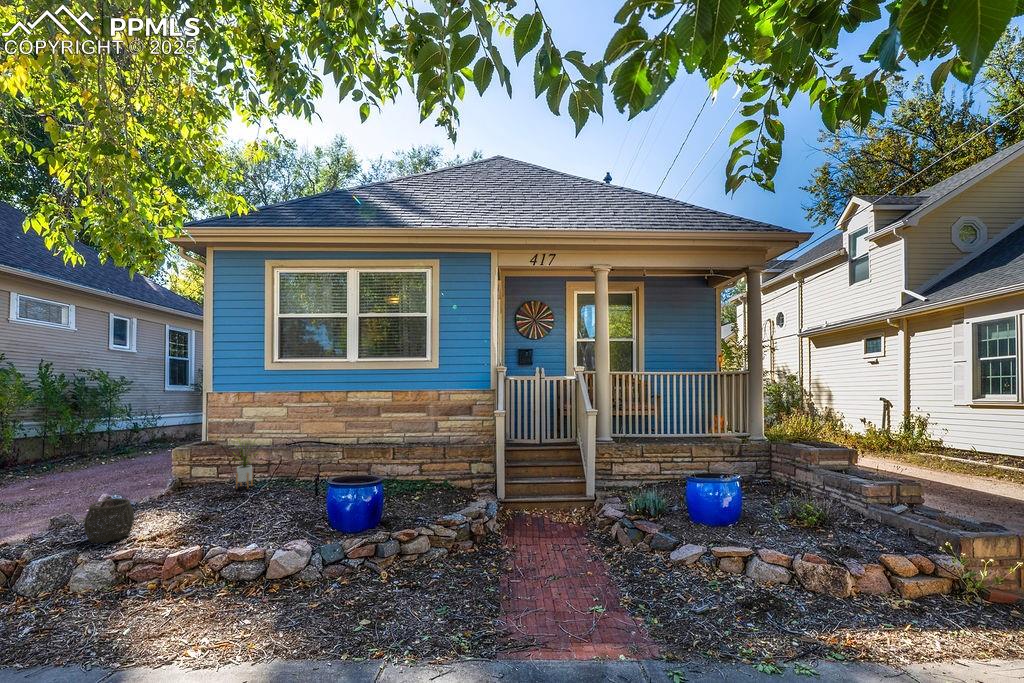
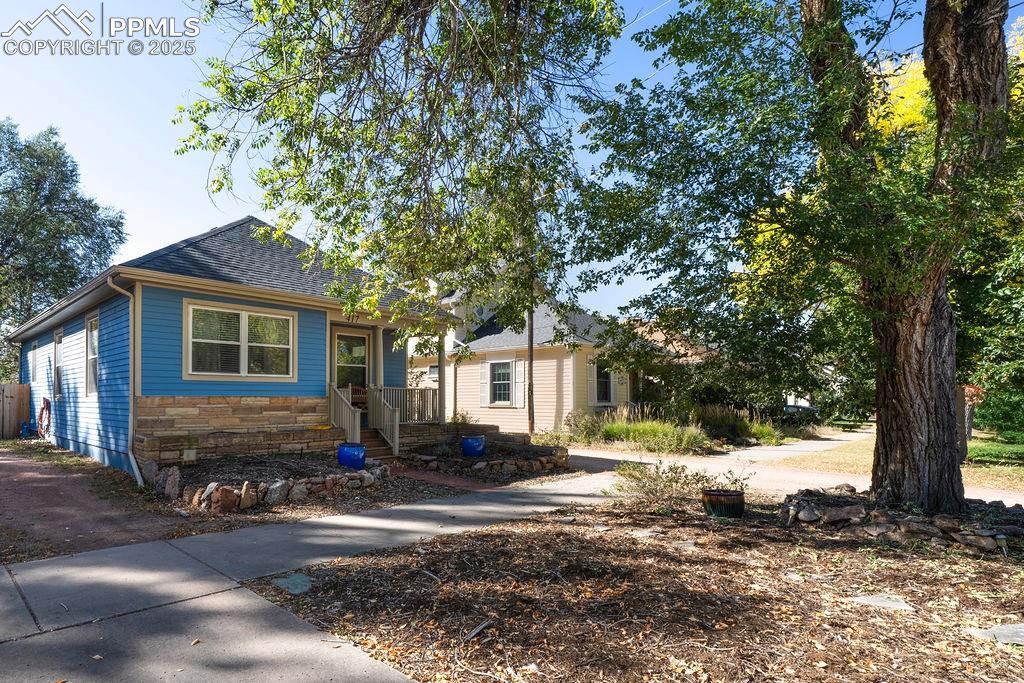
woven basket: present [84,499,134,543] -> none [207,456,234,479]

